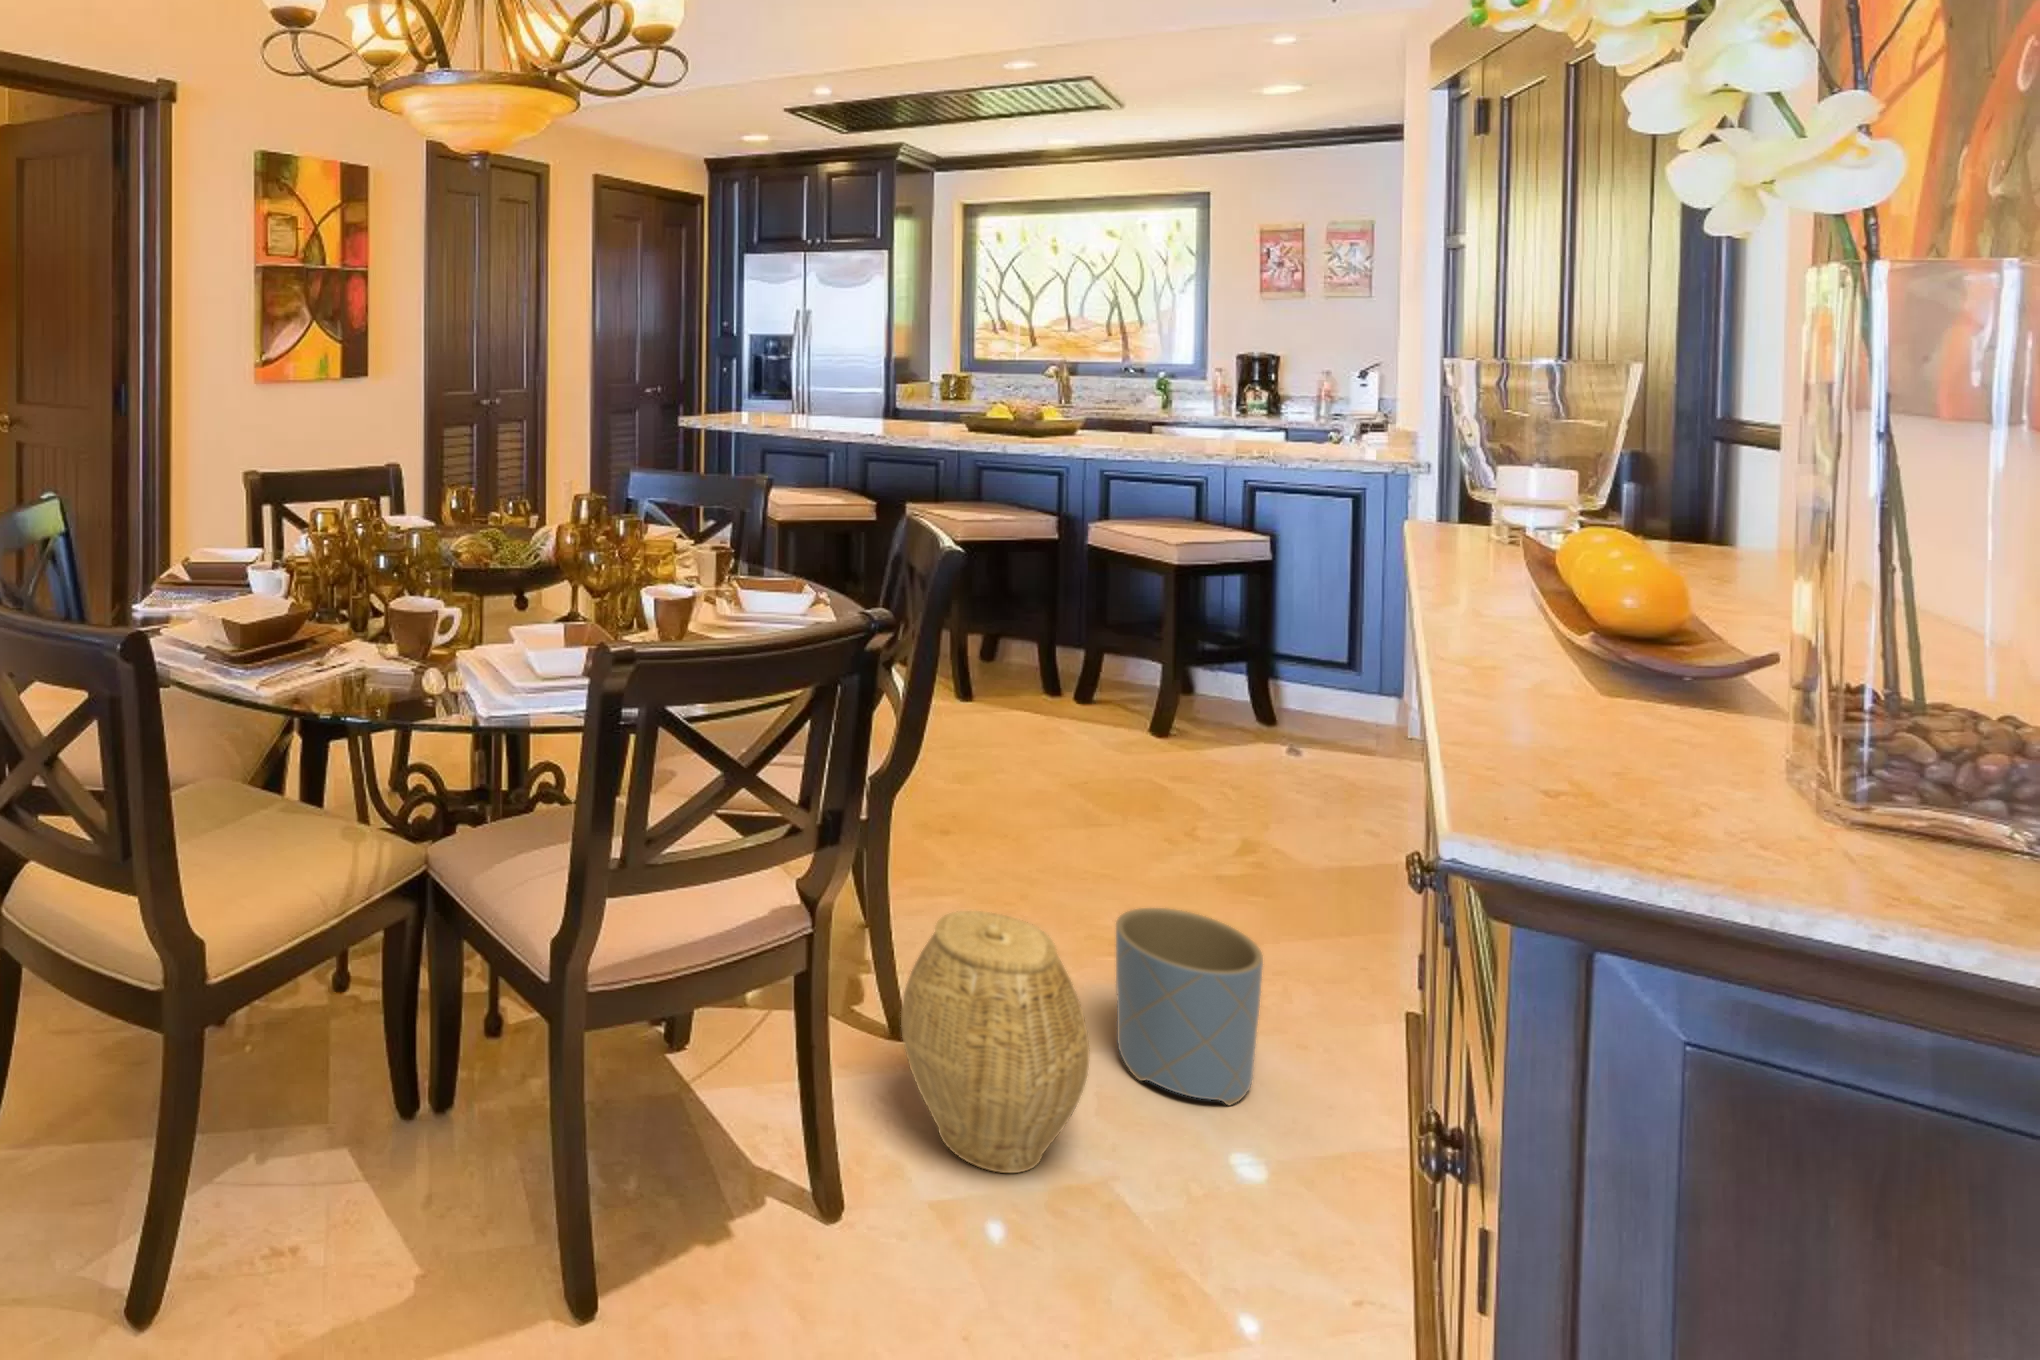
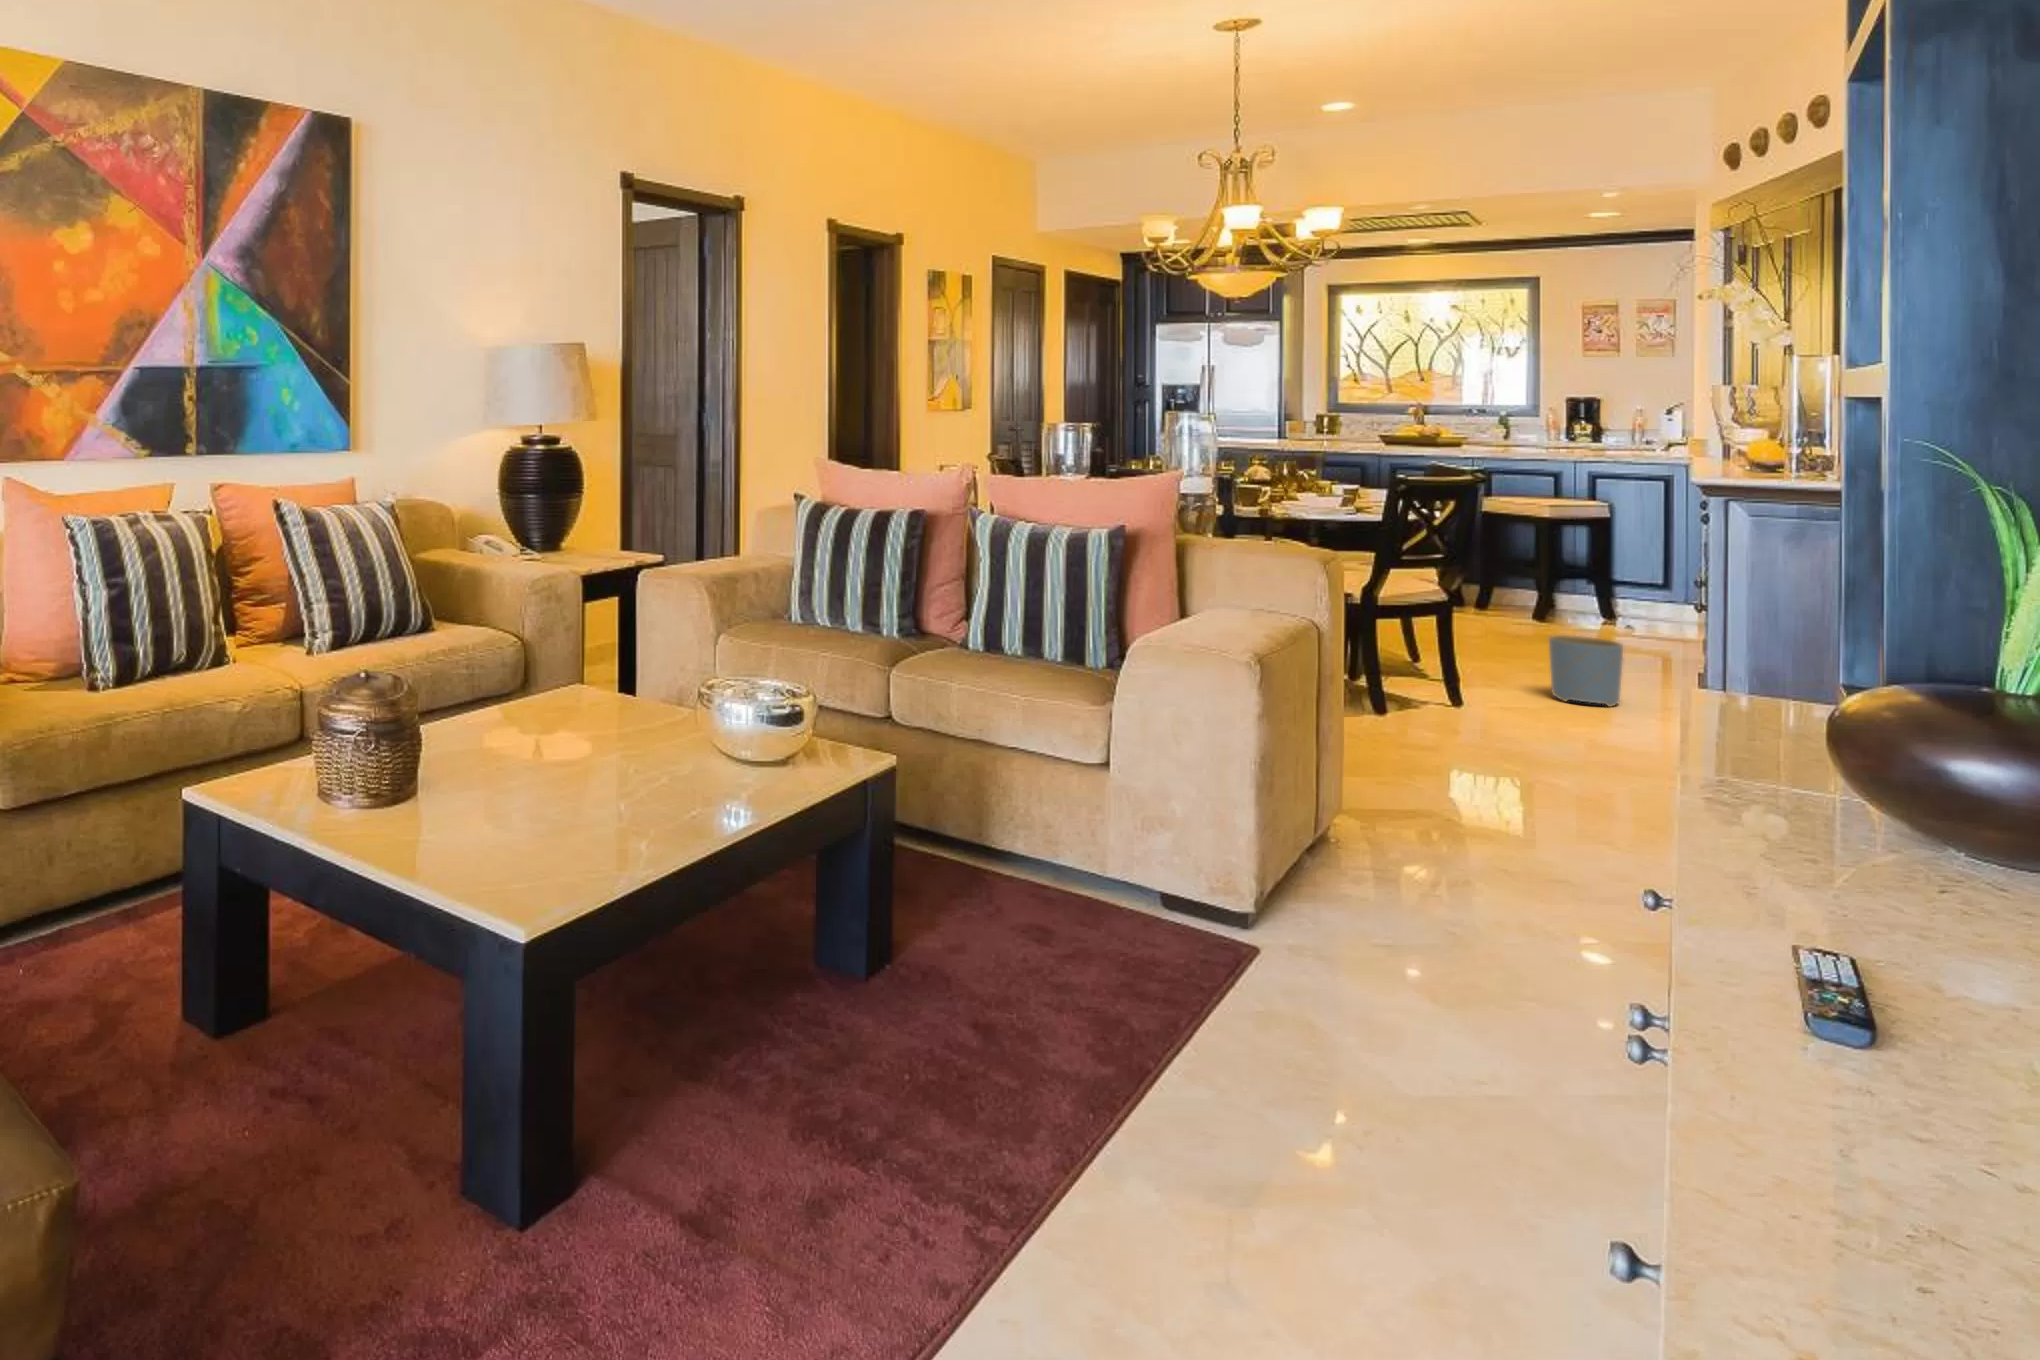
woven basket: present [901,911,1089,1173] -> none [1456,618,1548,715]

